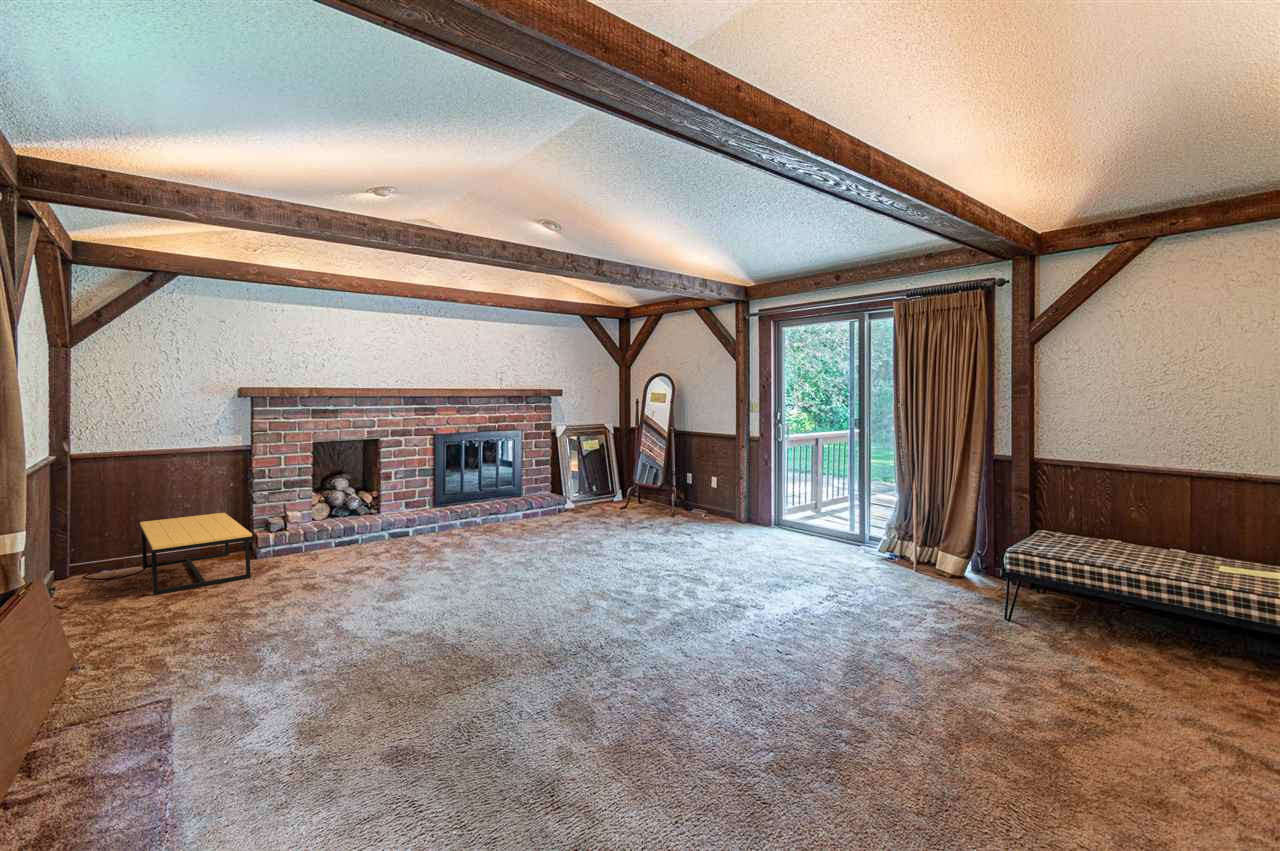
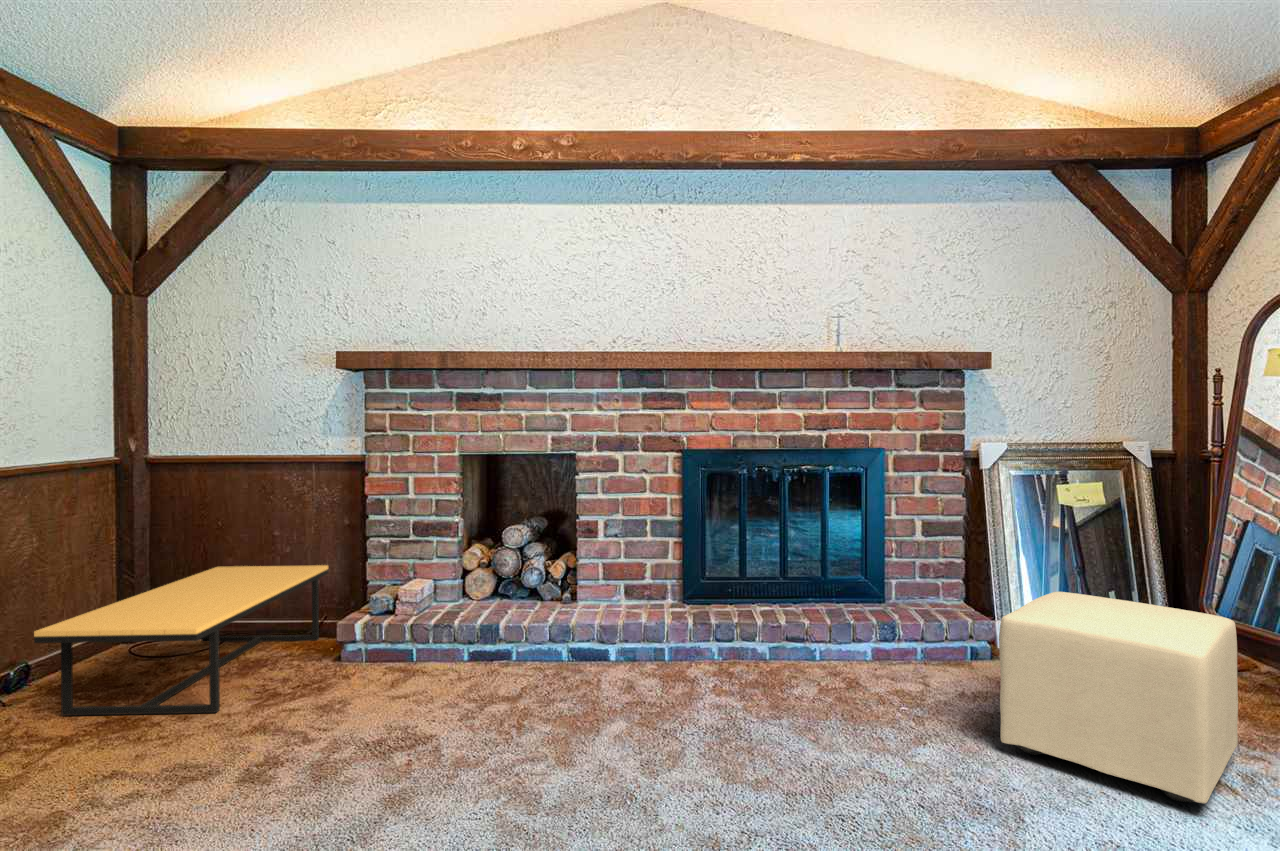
ottoman: none [581,479,640,529] -> present [999,592,1238,803]

